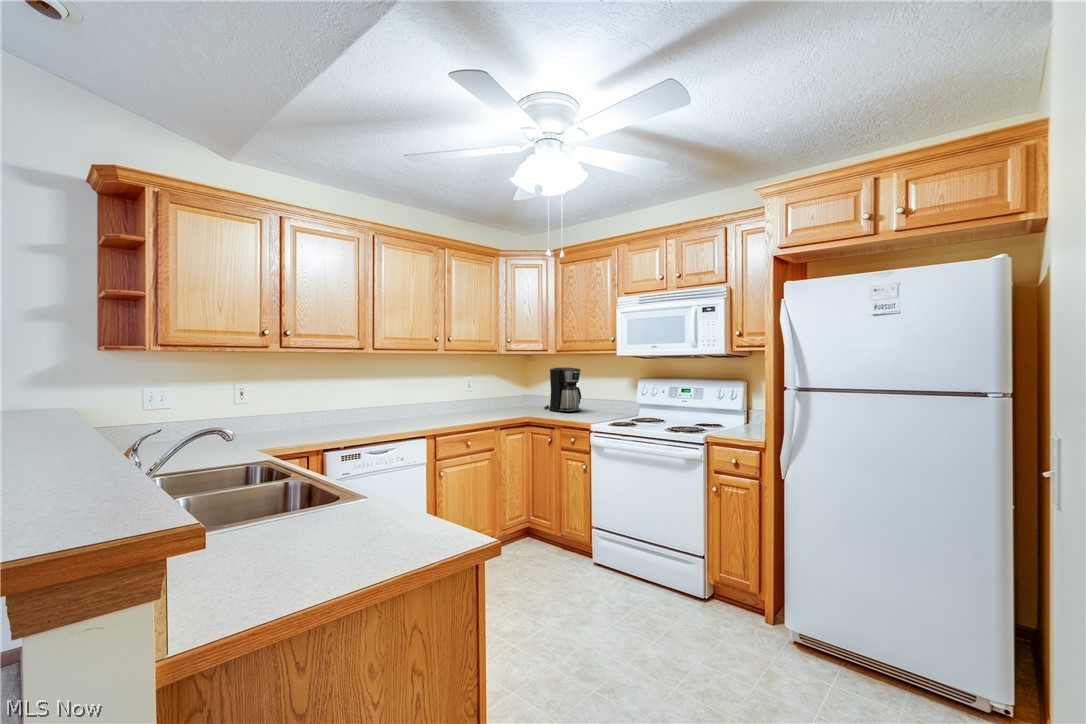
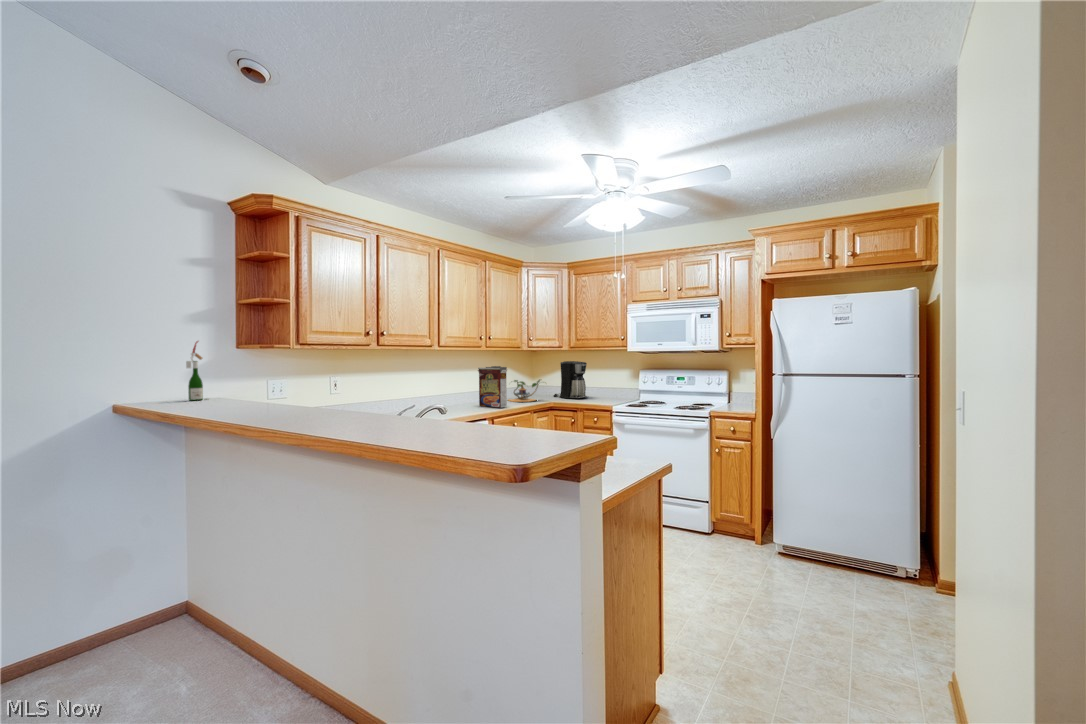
wine bottle: none [30,340,60,410] -> present [186,341,203,401]
cereal box: none [438,373,470,422] -> present [478,366,507,408]
plant: none [484,389,528,415] -> present [508,380,540,402]

